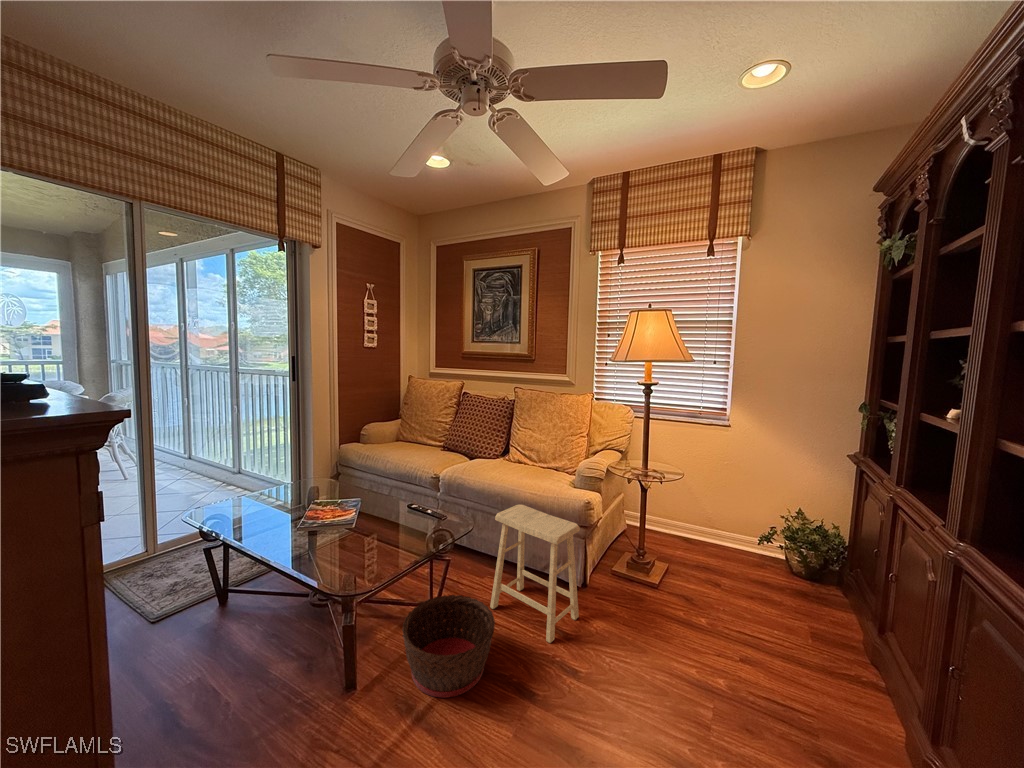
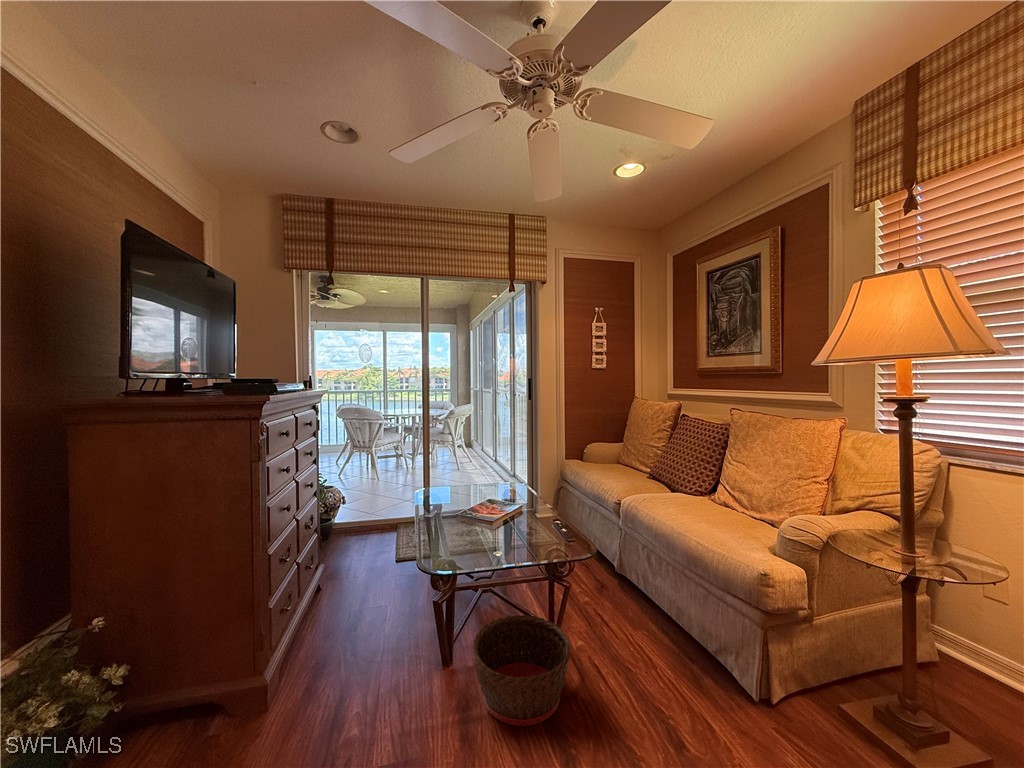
footstool: present [490,504,580,643] -> none [612,548,718,740]

